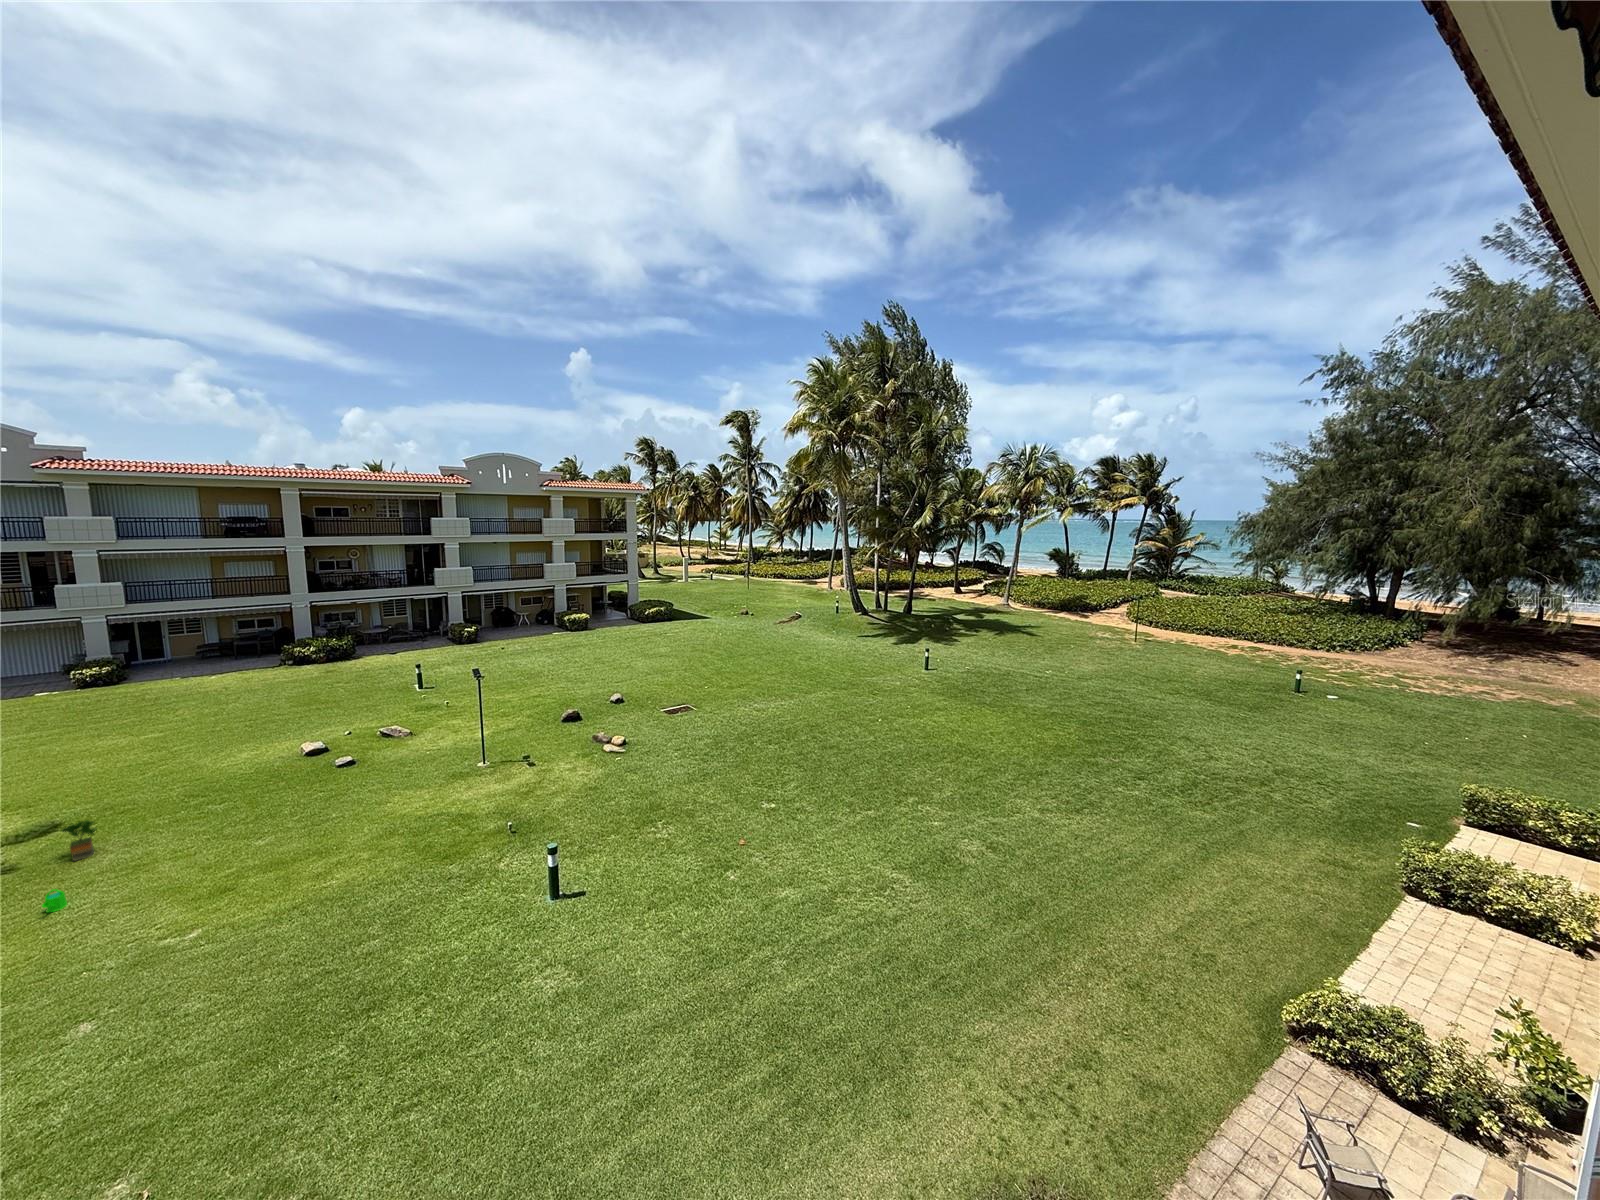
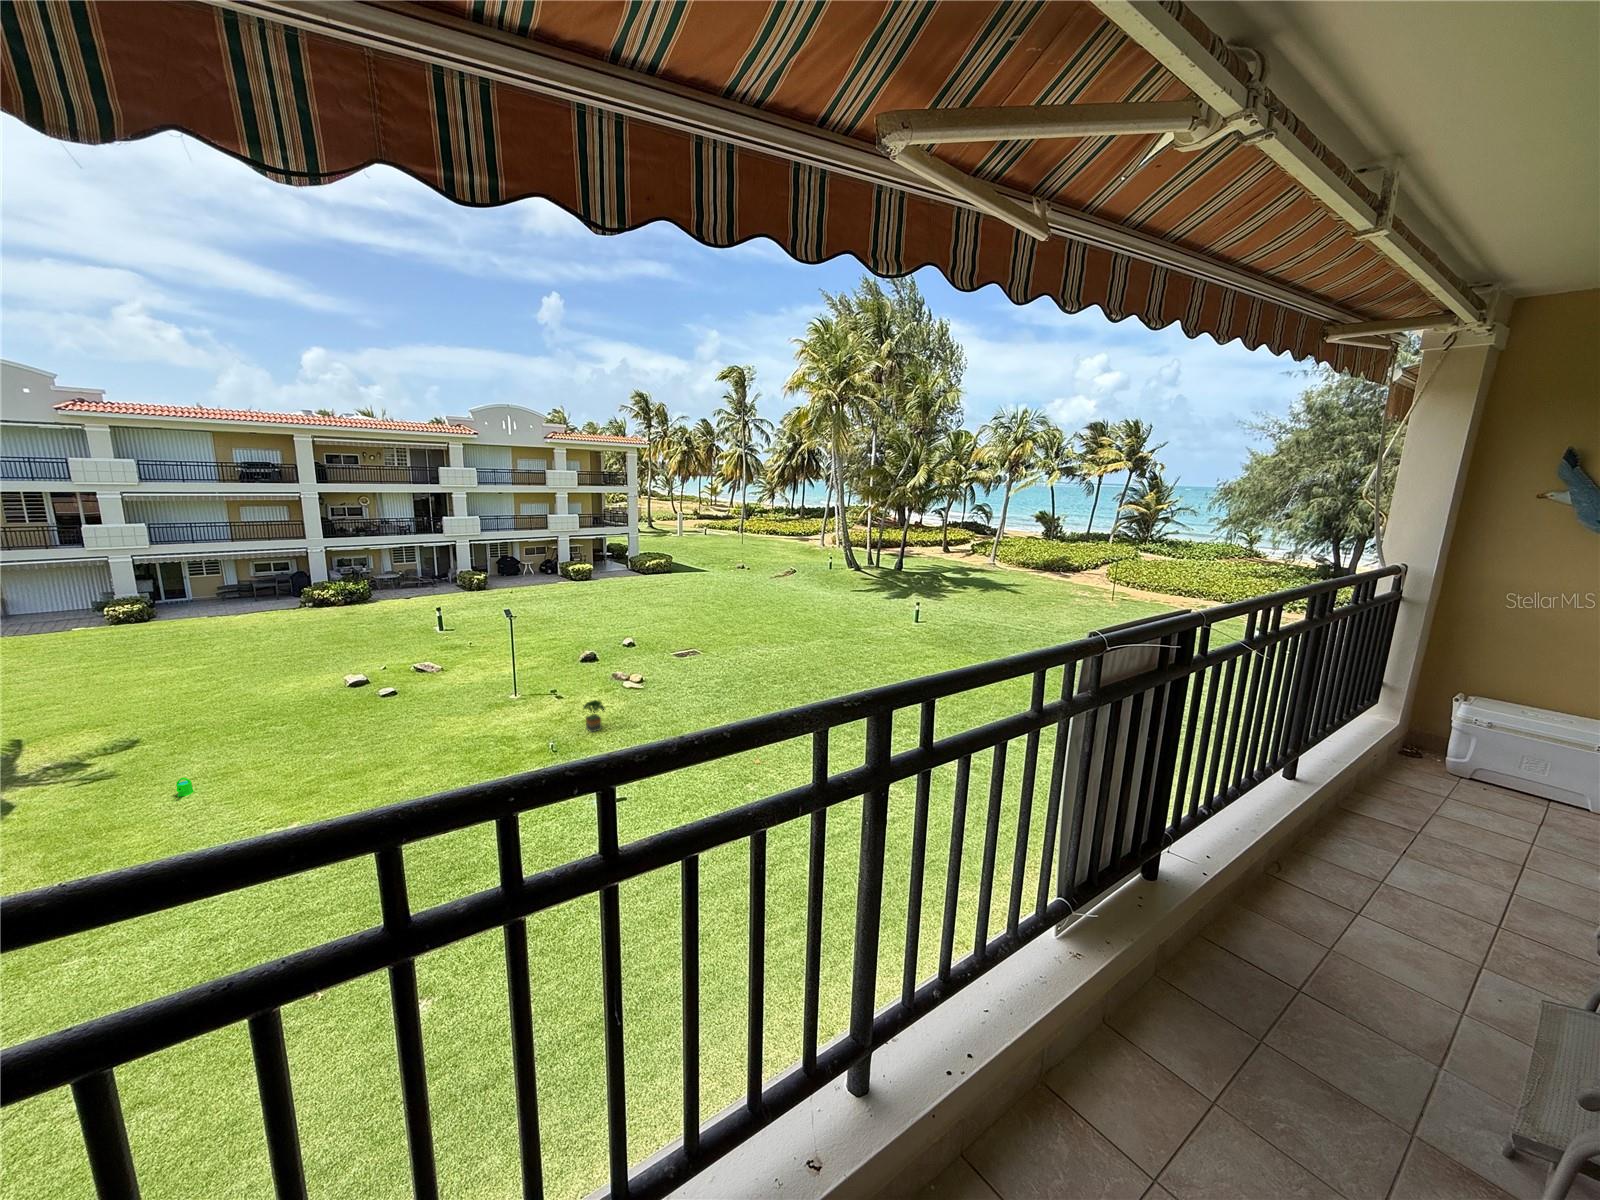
potted tree: present [61,820,96,861] -> present [583,700,605,732]

